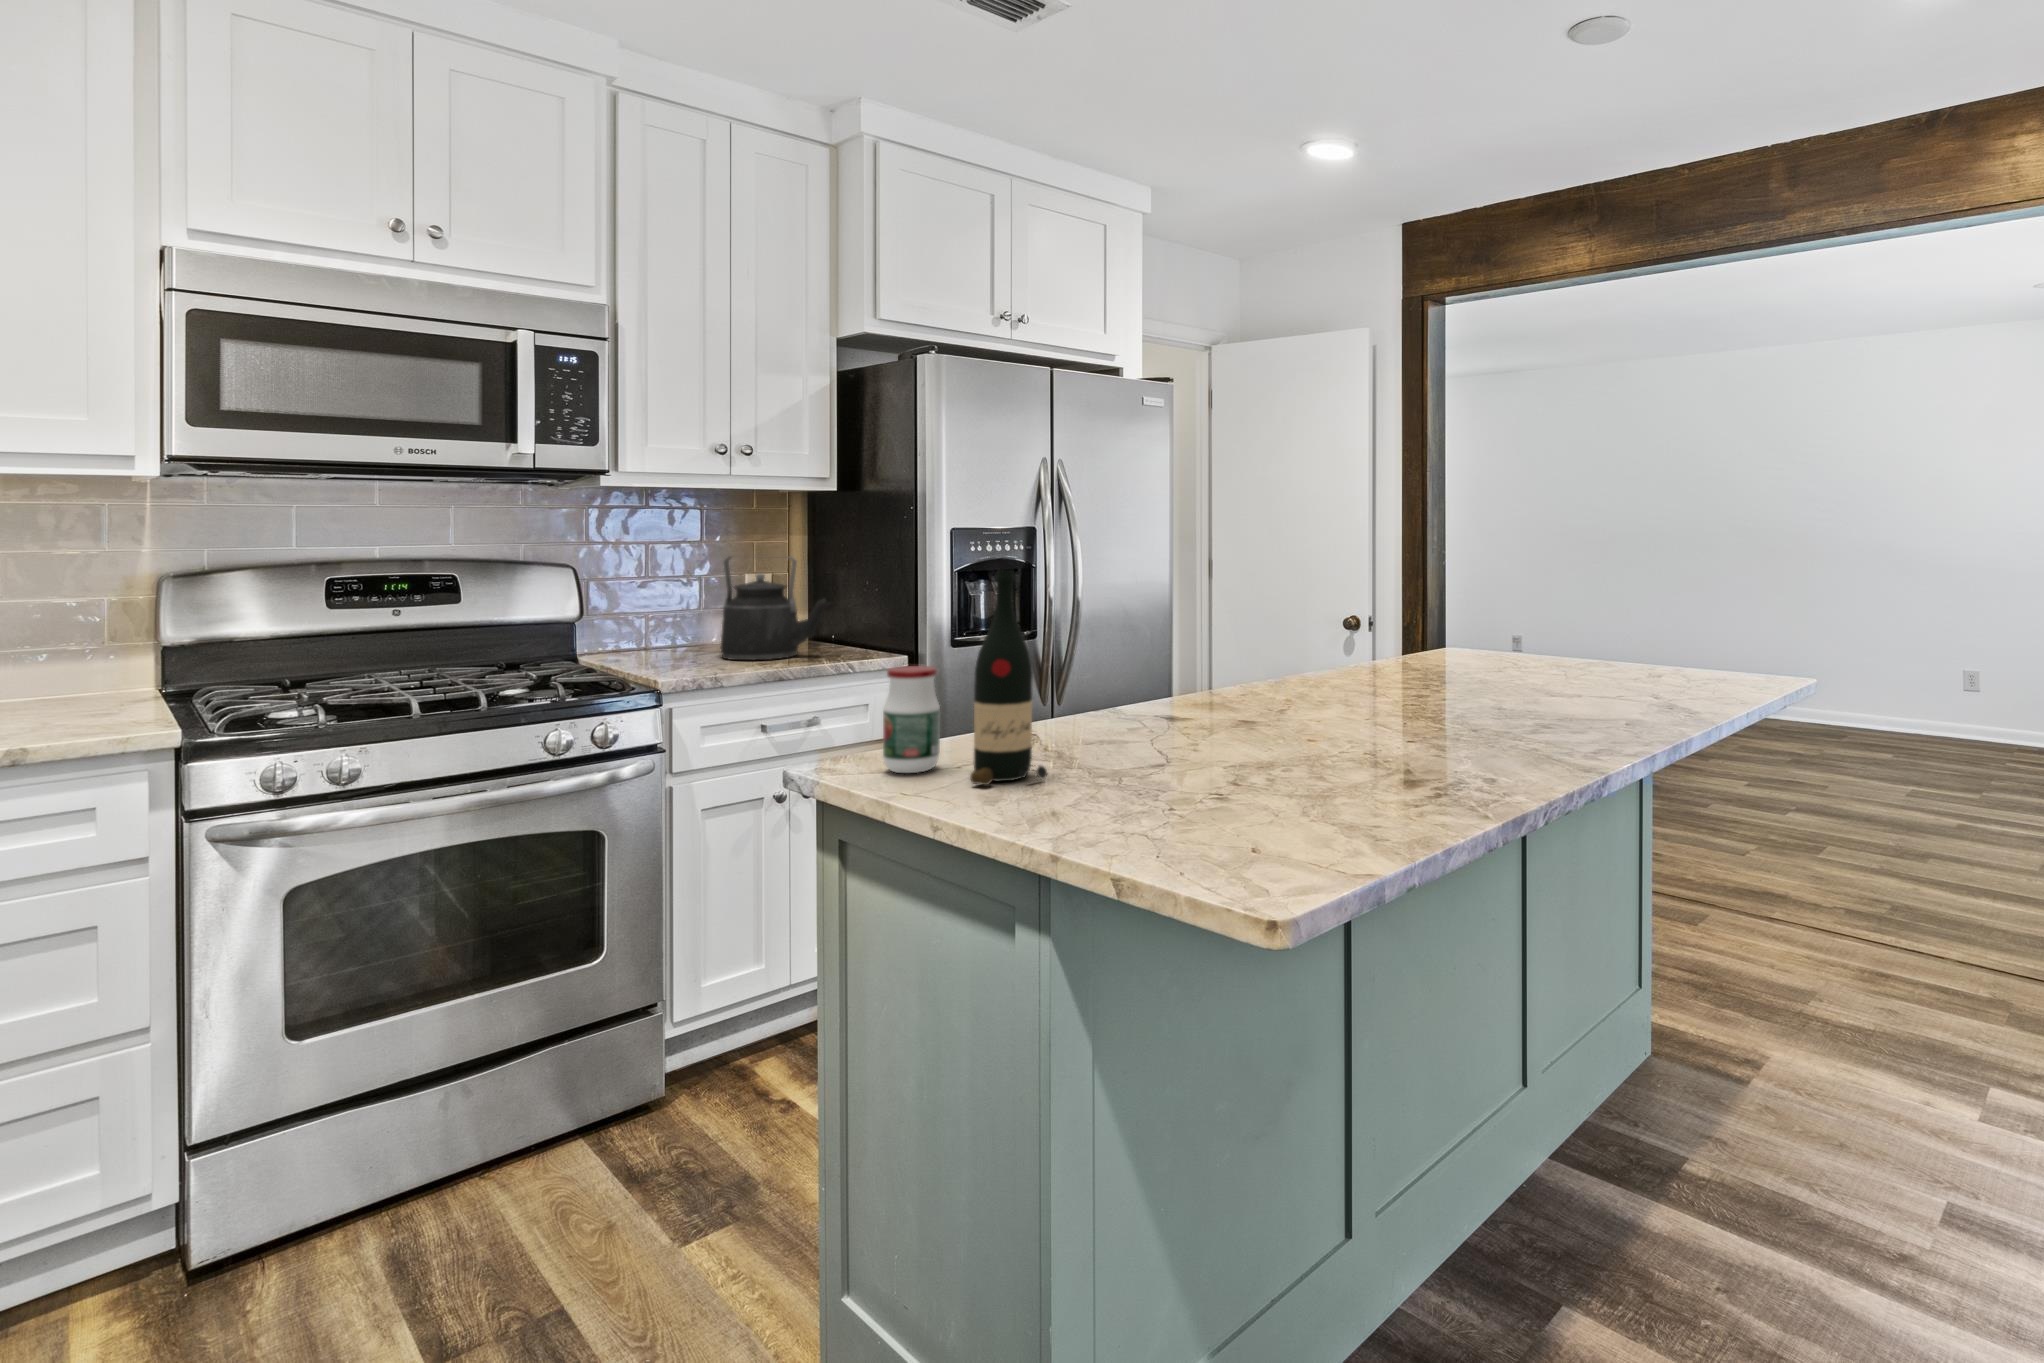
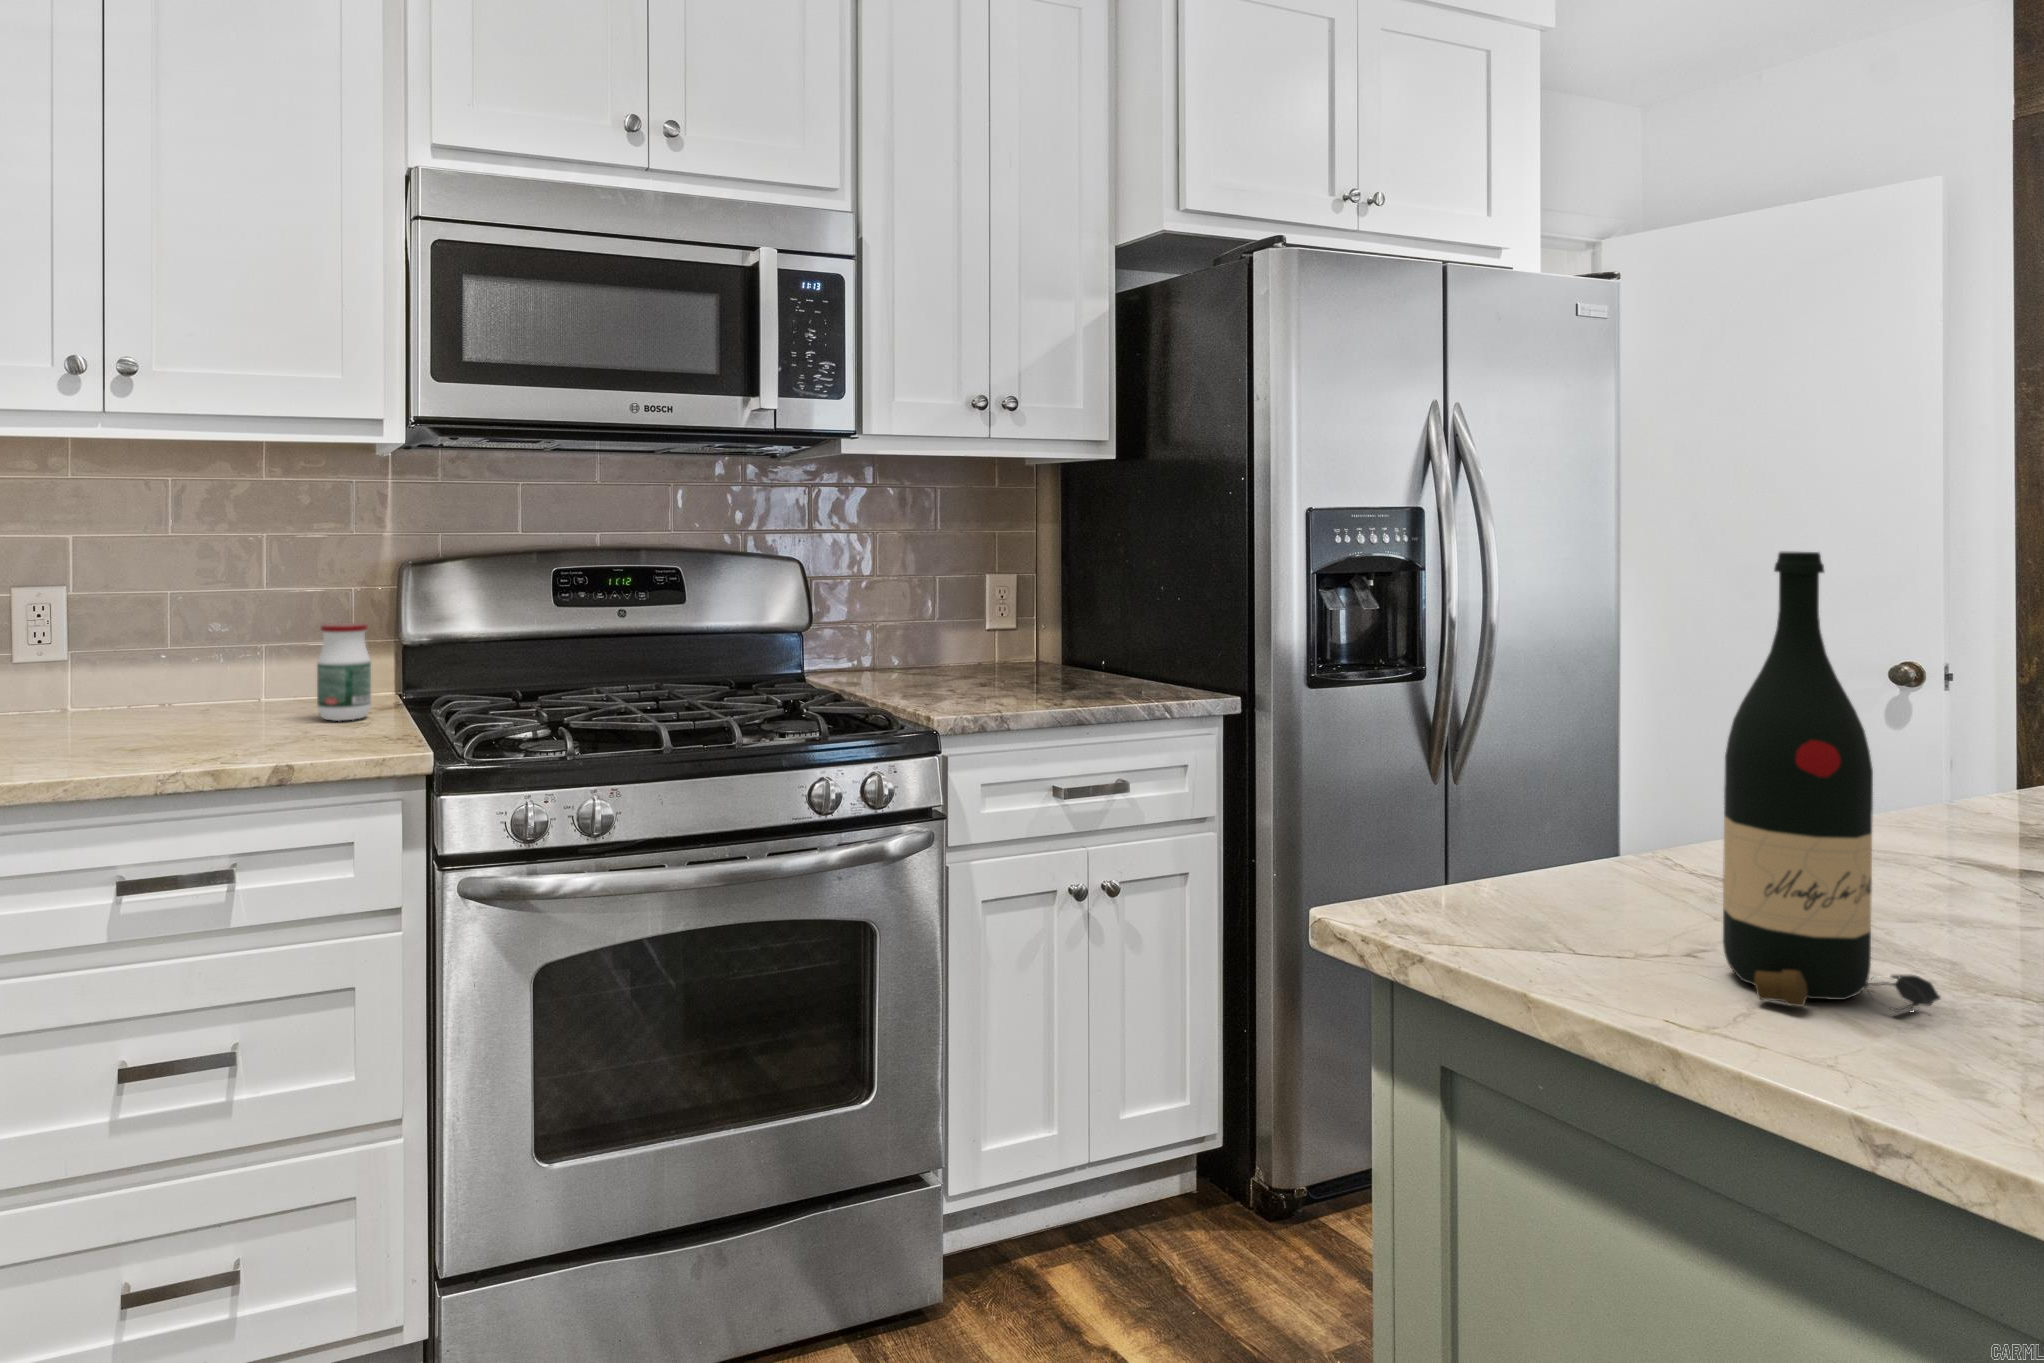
kettle: present [721,556,831,660] -> none [980,548,1129,692]
jar: present [883,666,940,773] -> present [317,623,371,721]

